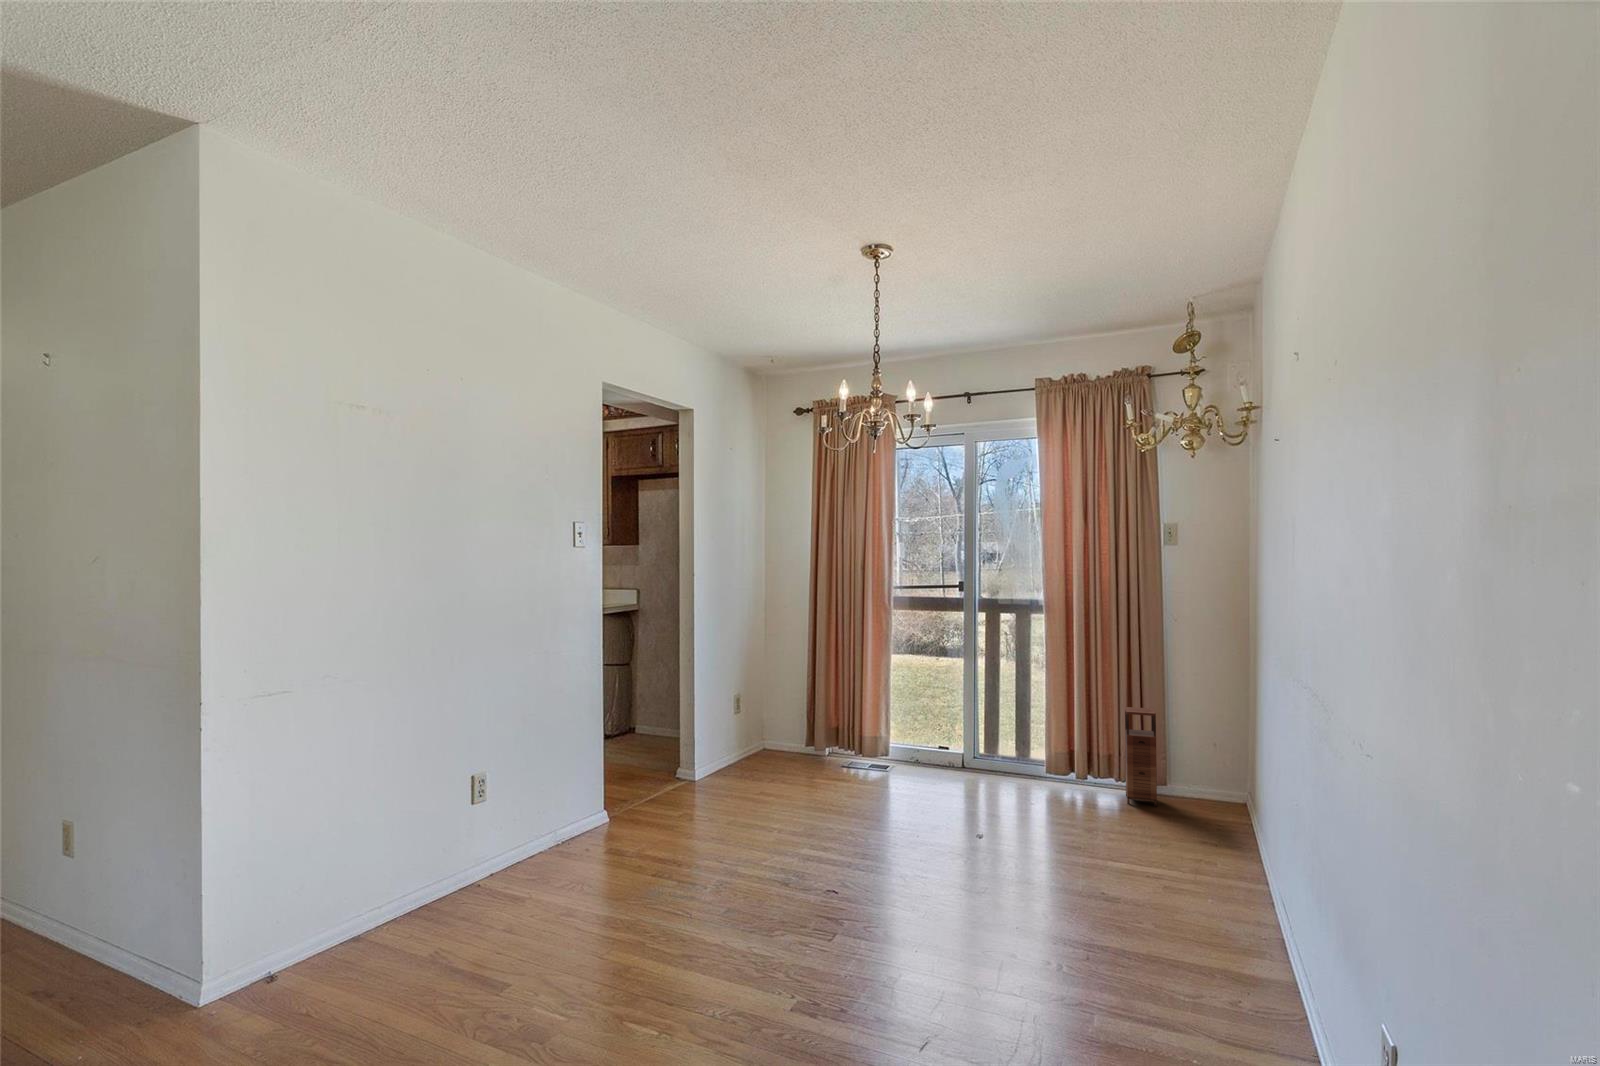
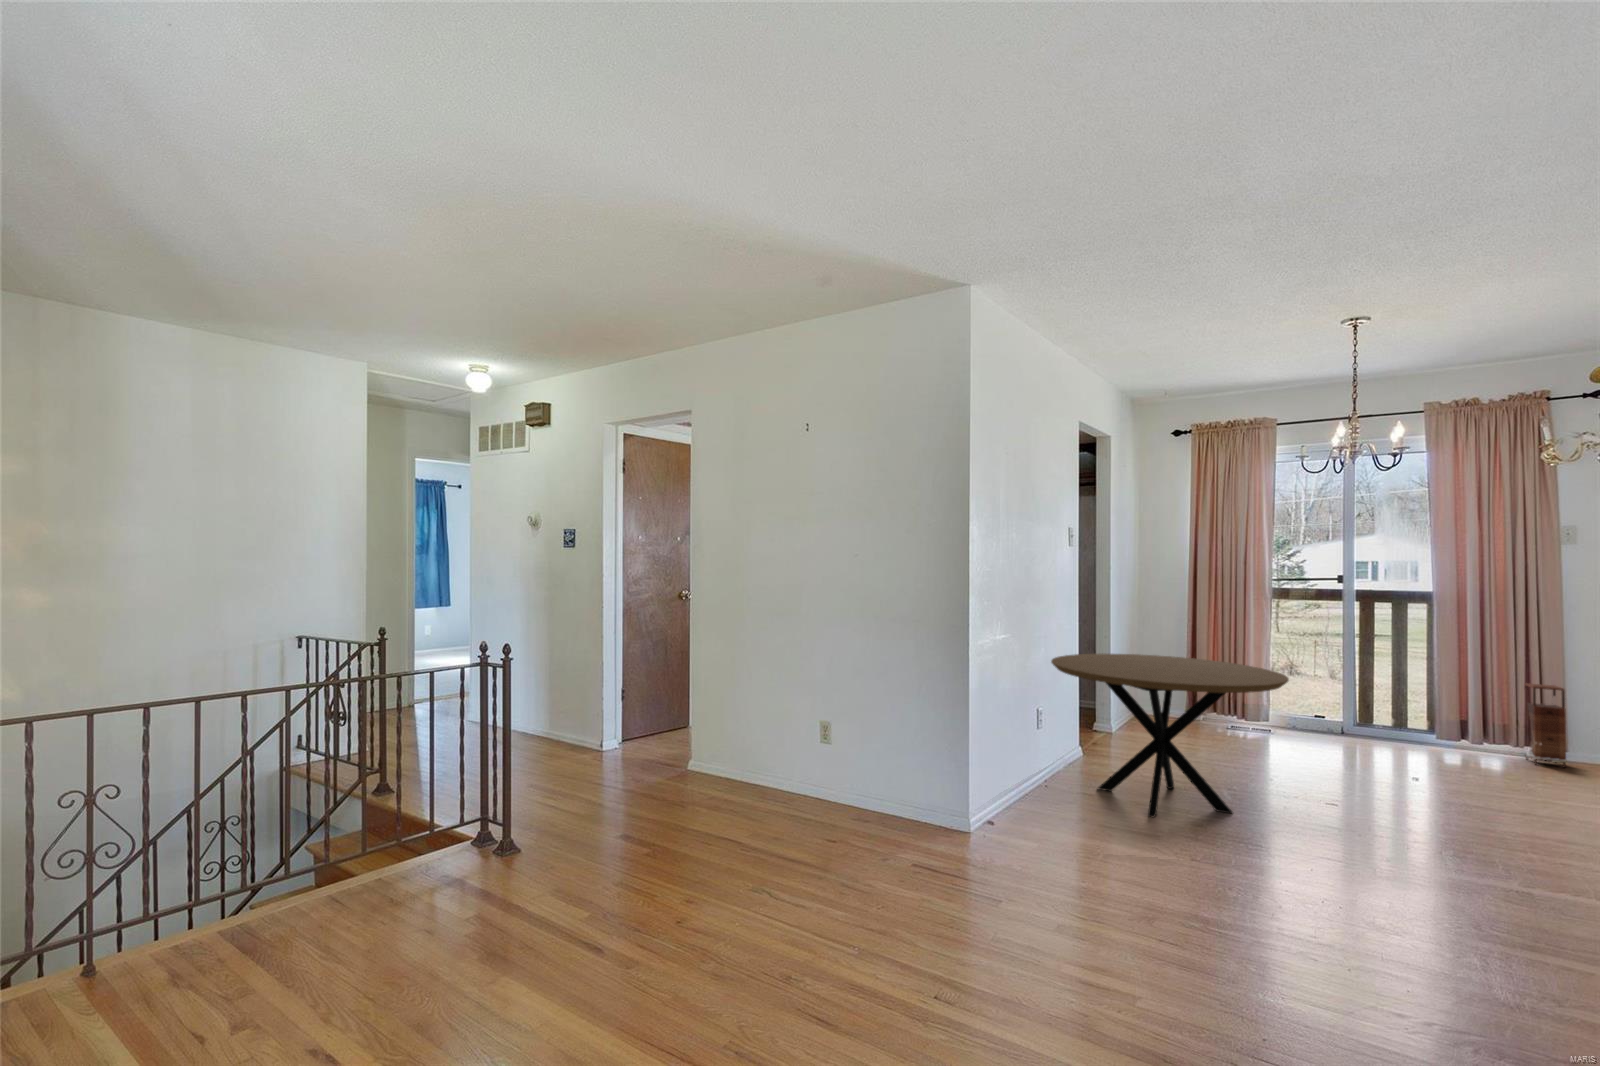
dining table: none [406,704,717,958] -> present [1051,654,1289,818]

